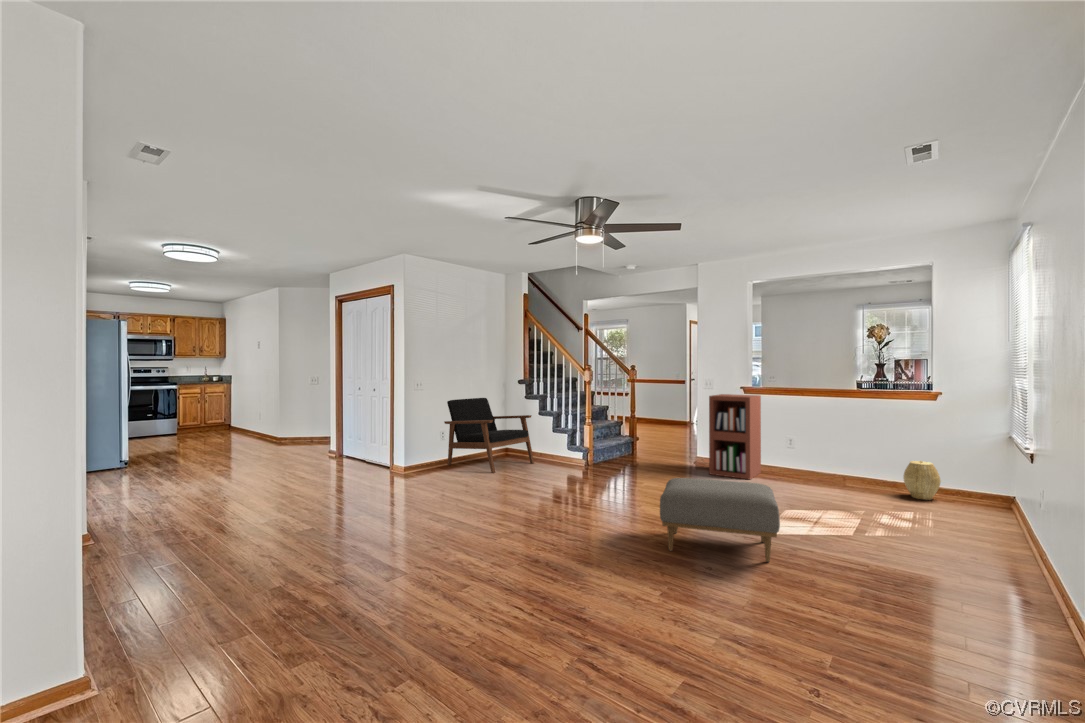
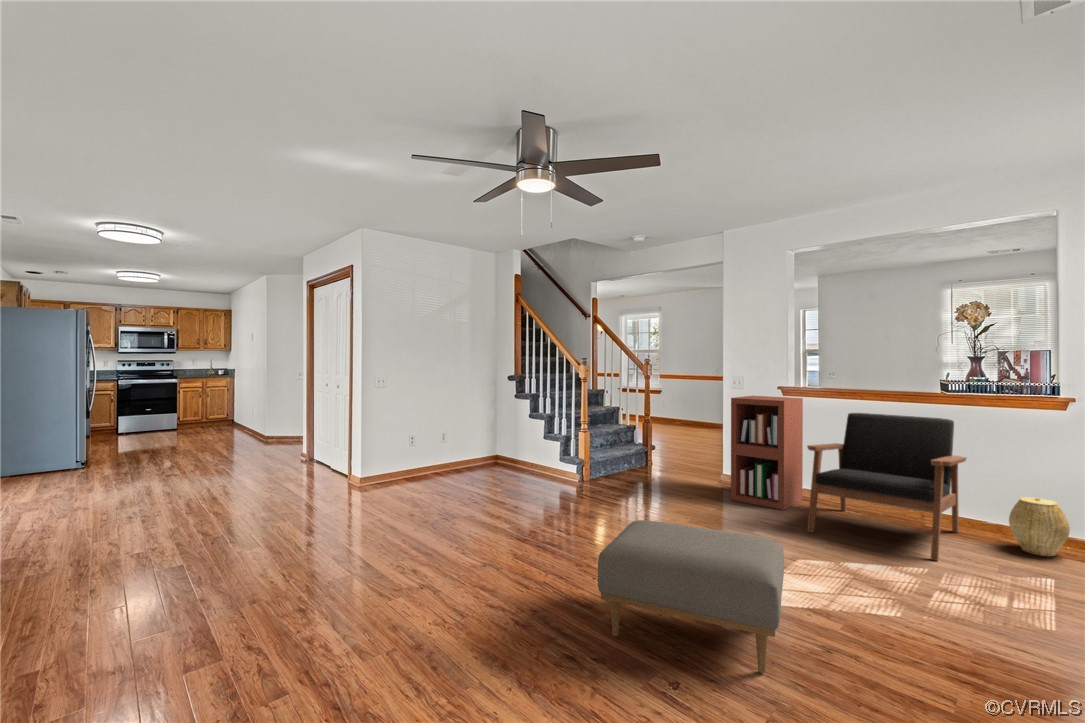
armchair: present [444,398,534,473] -> present [807,413,967,561]

